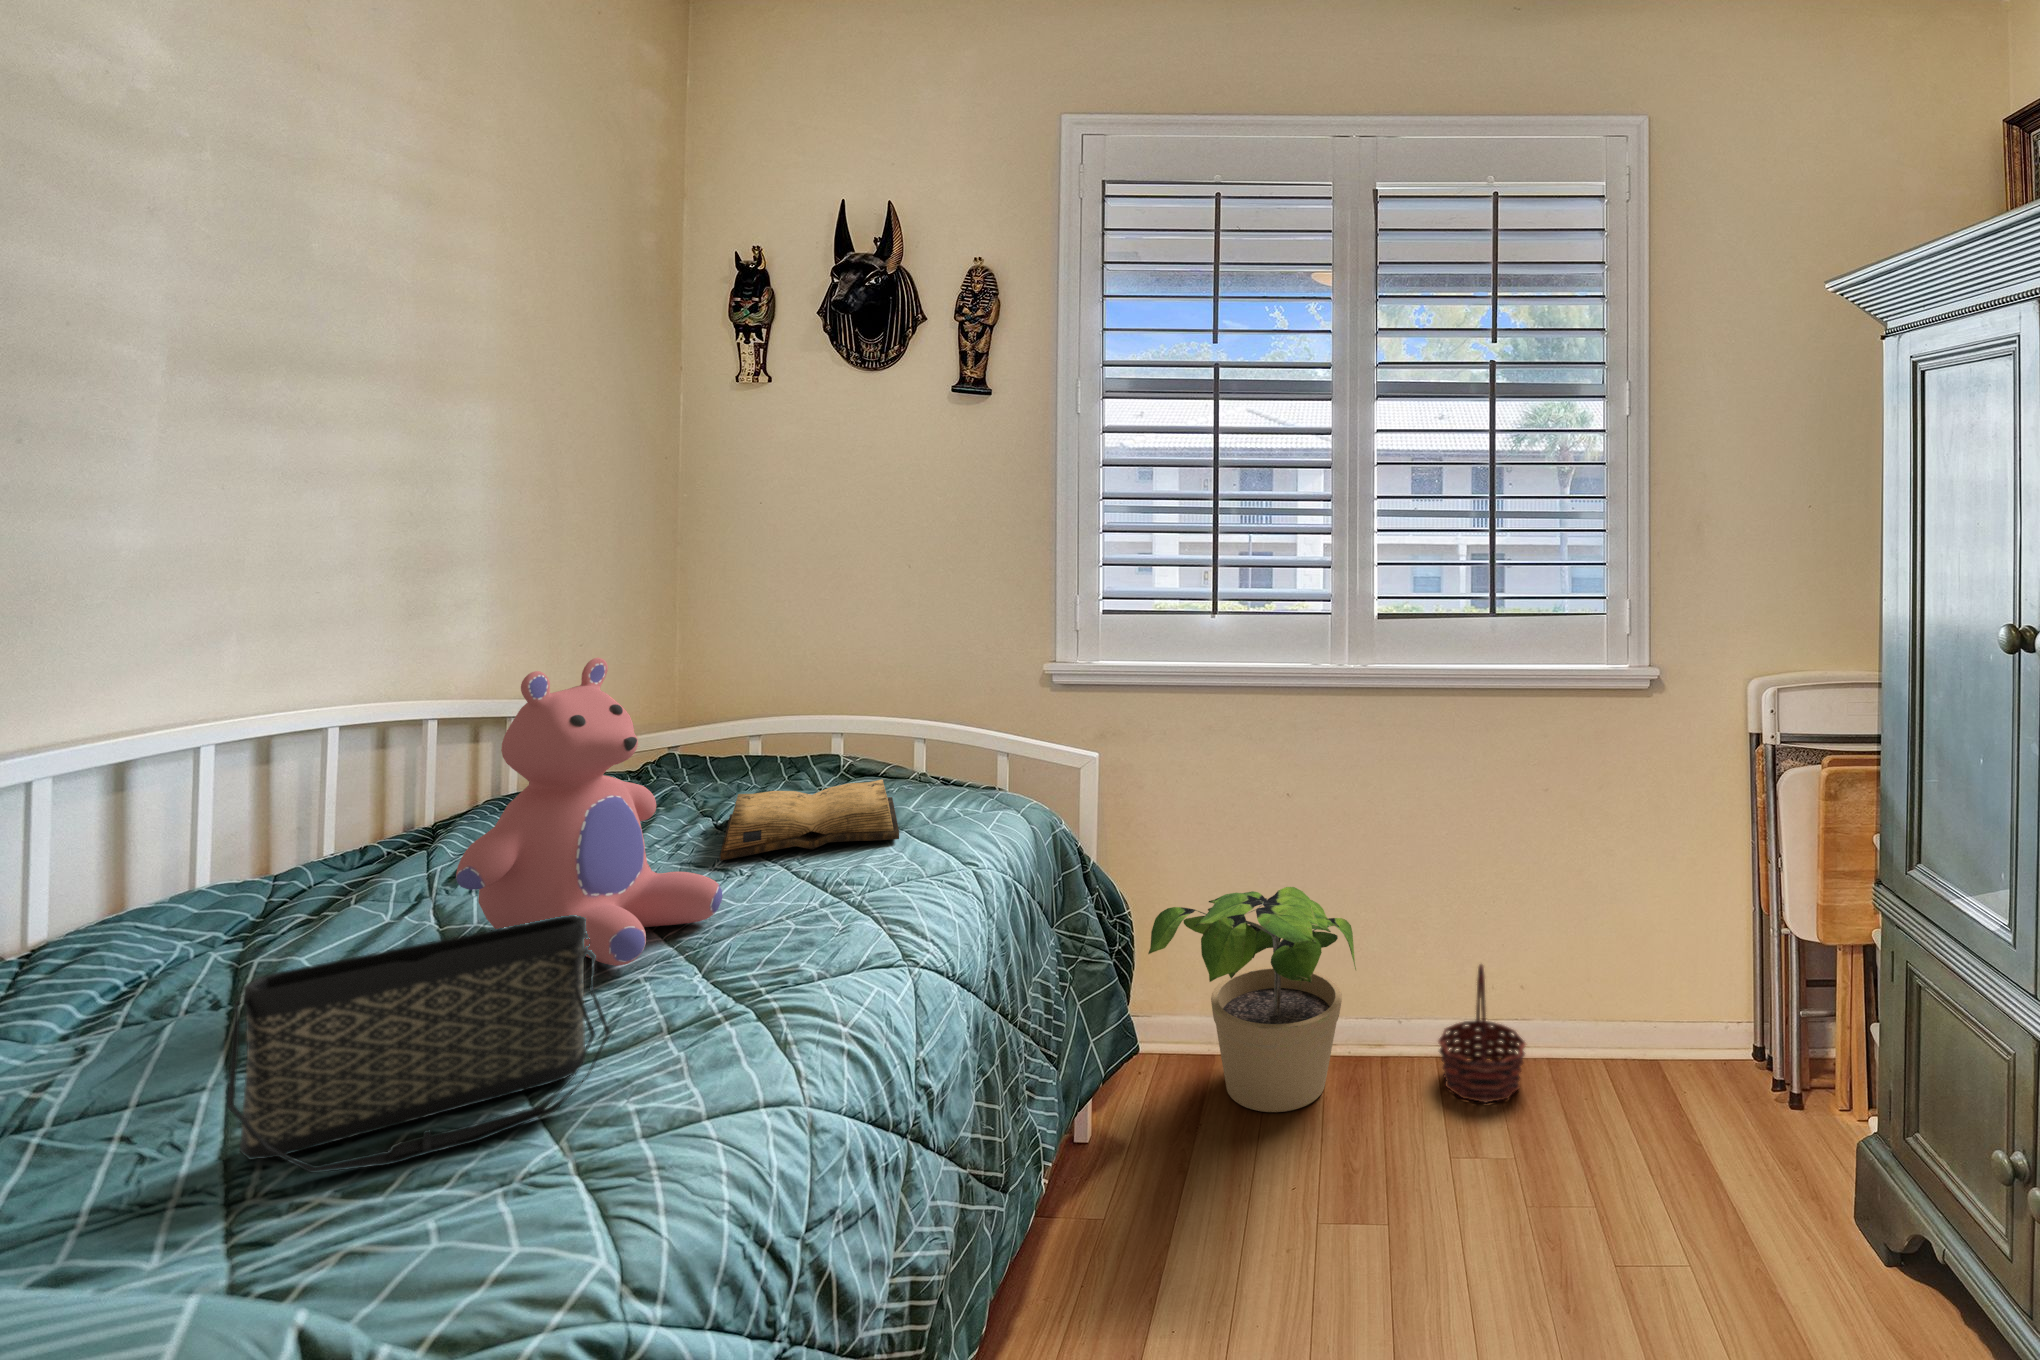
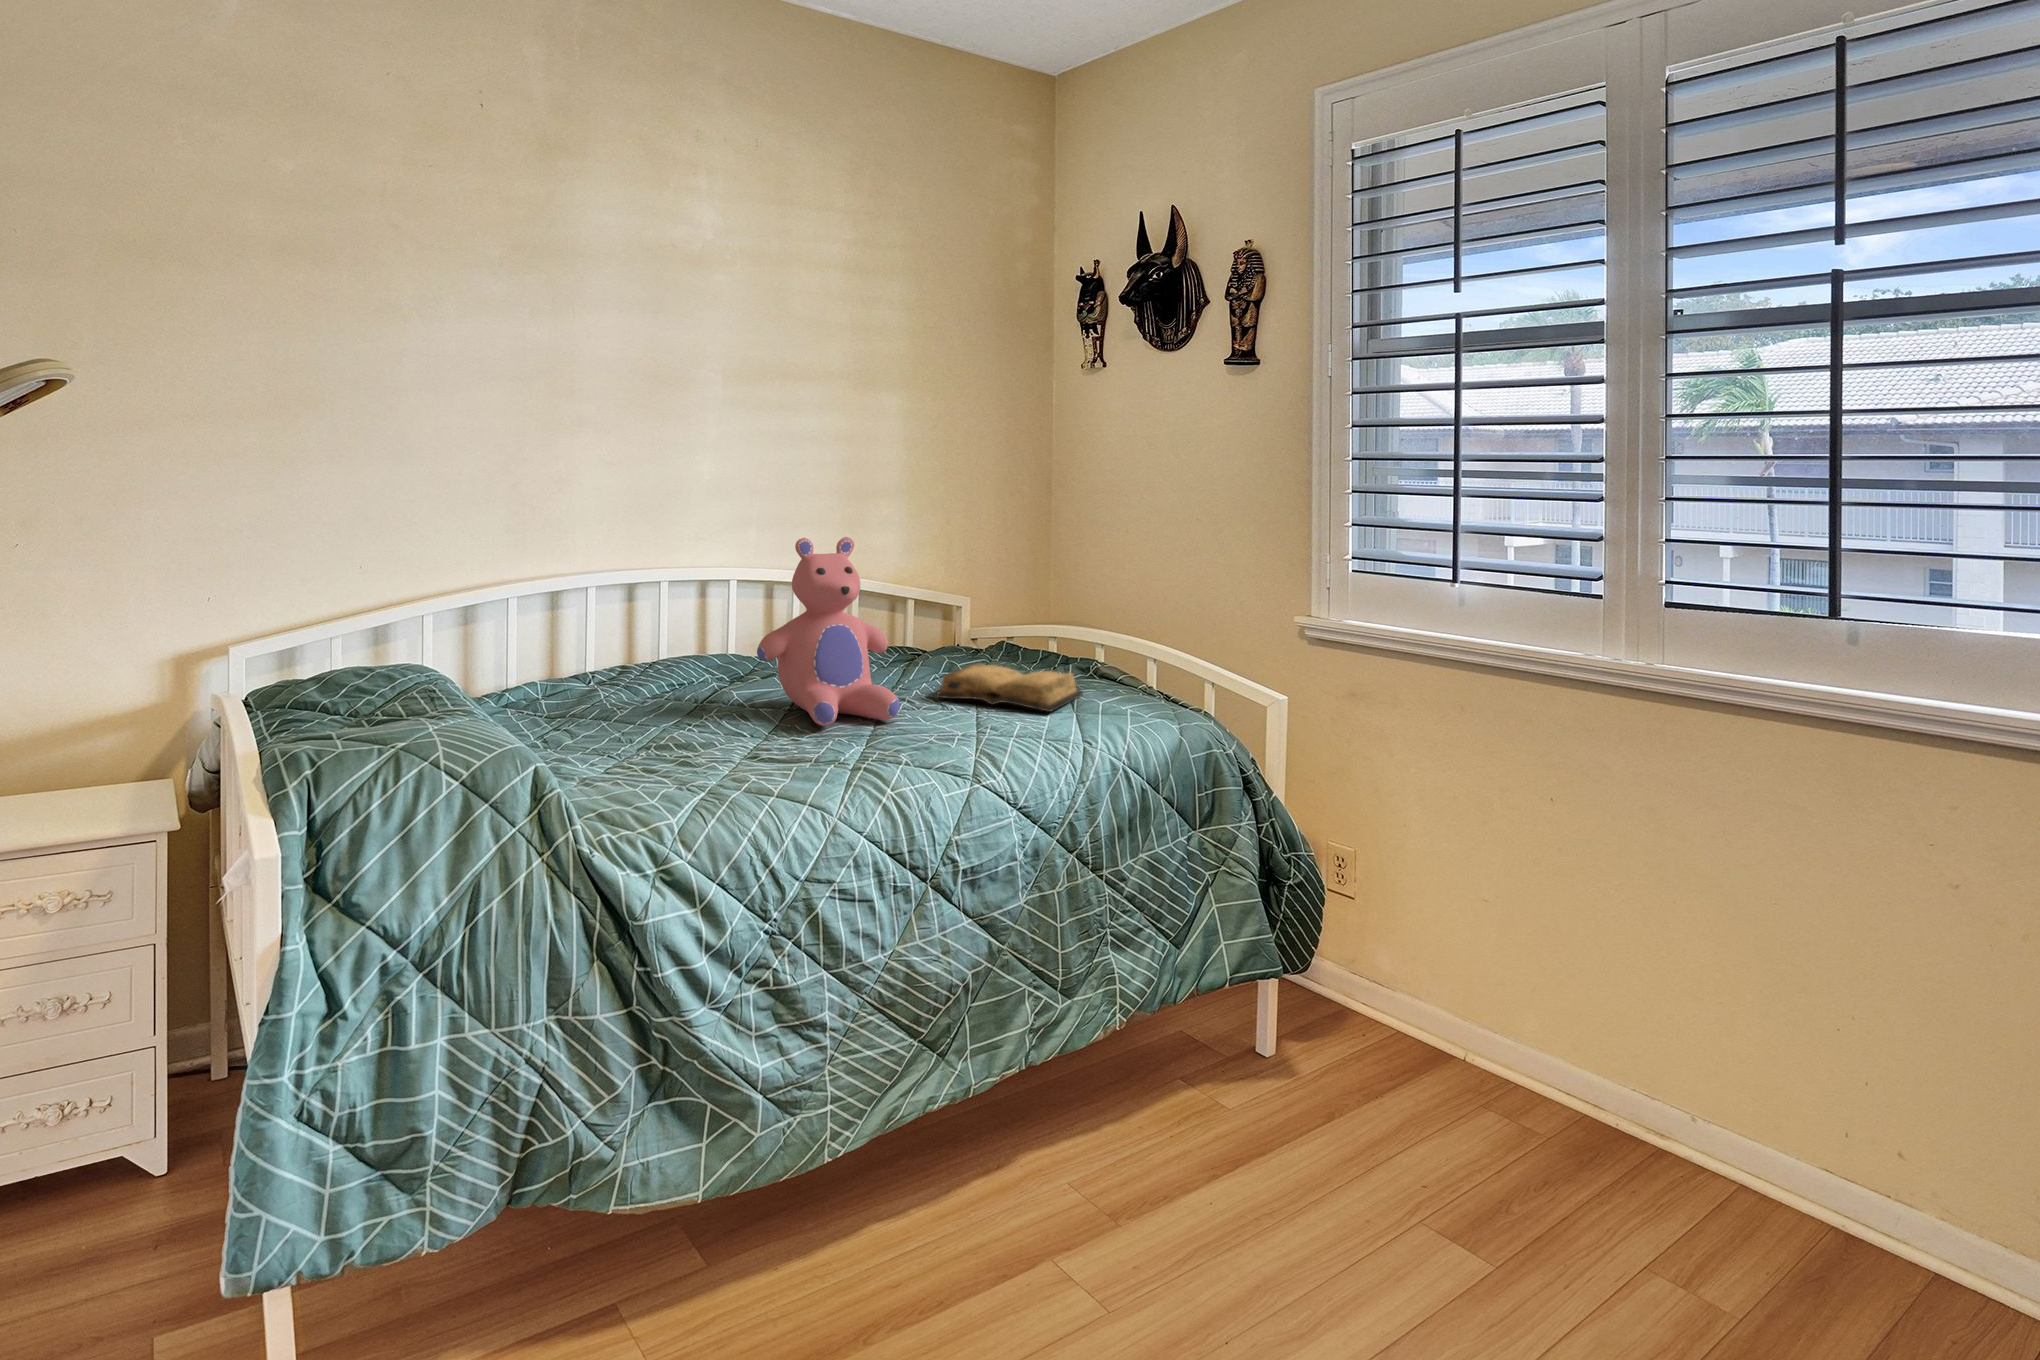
potted plant: present [1148,887,1356,1112] -> none [1322,864,1602,1145]
handbag: present [227,915,610,1173] -> none [609,659,761,768]
basket: present [1438,964,1526,1102] -> none [1715,1079,1867,1272]

